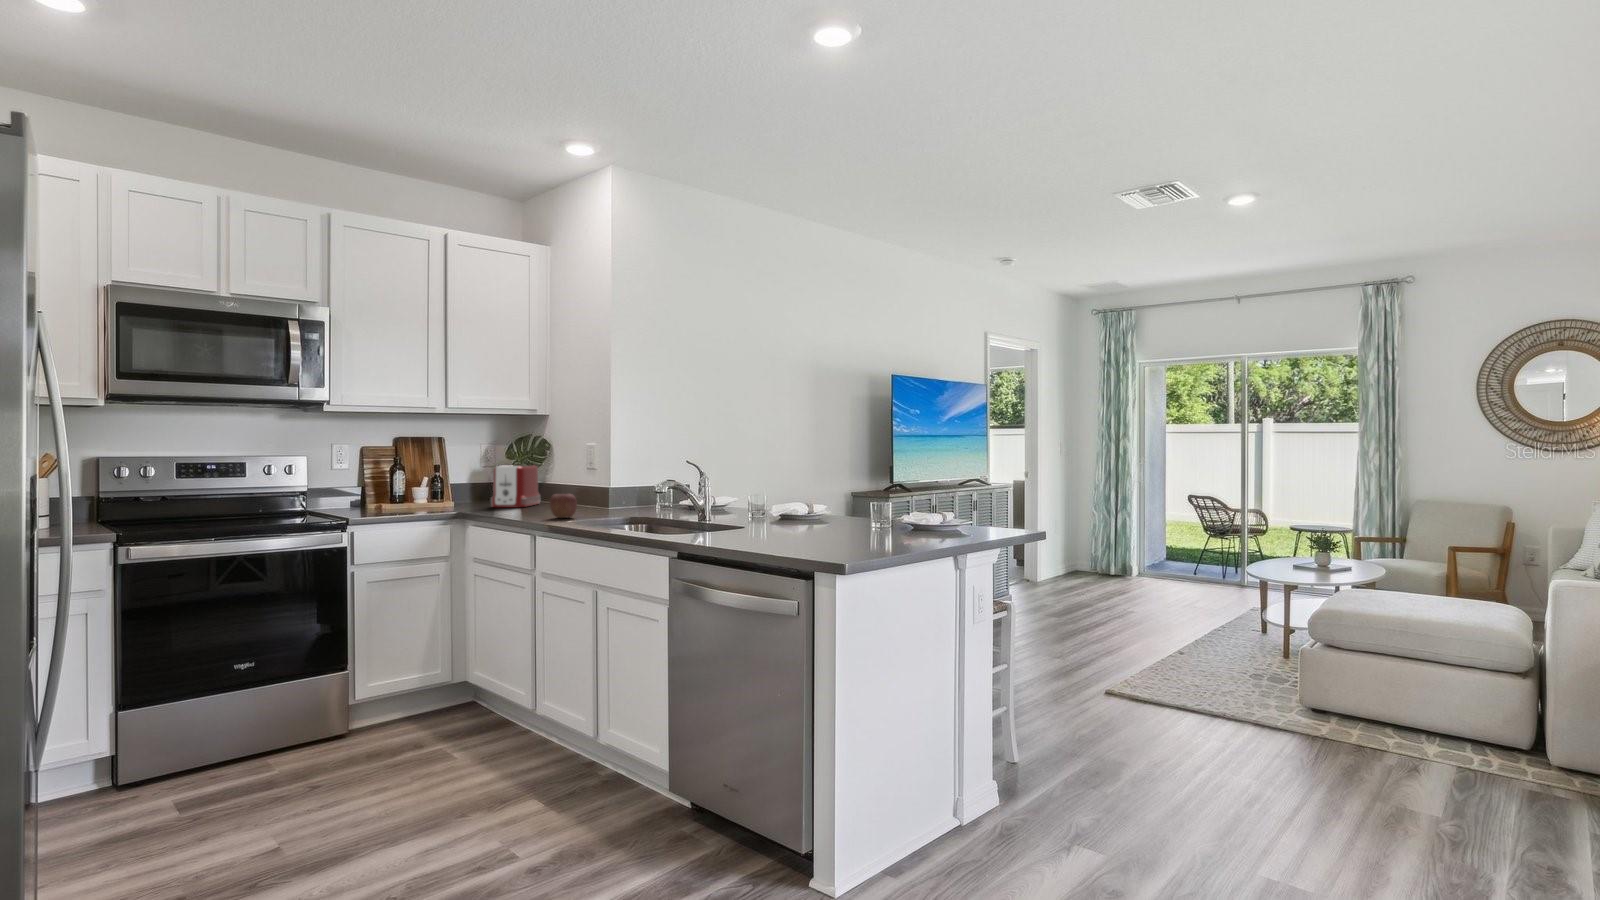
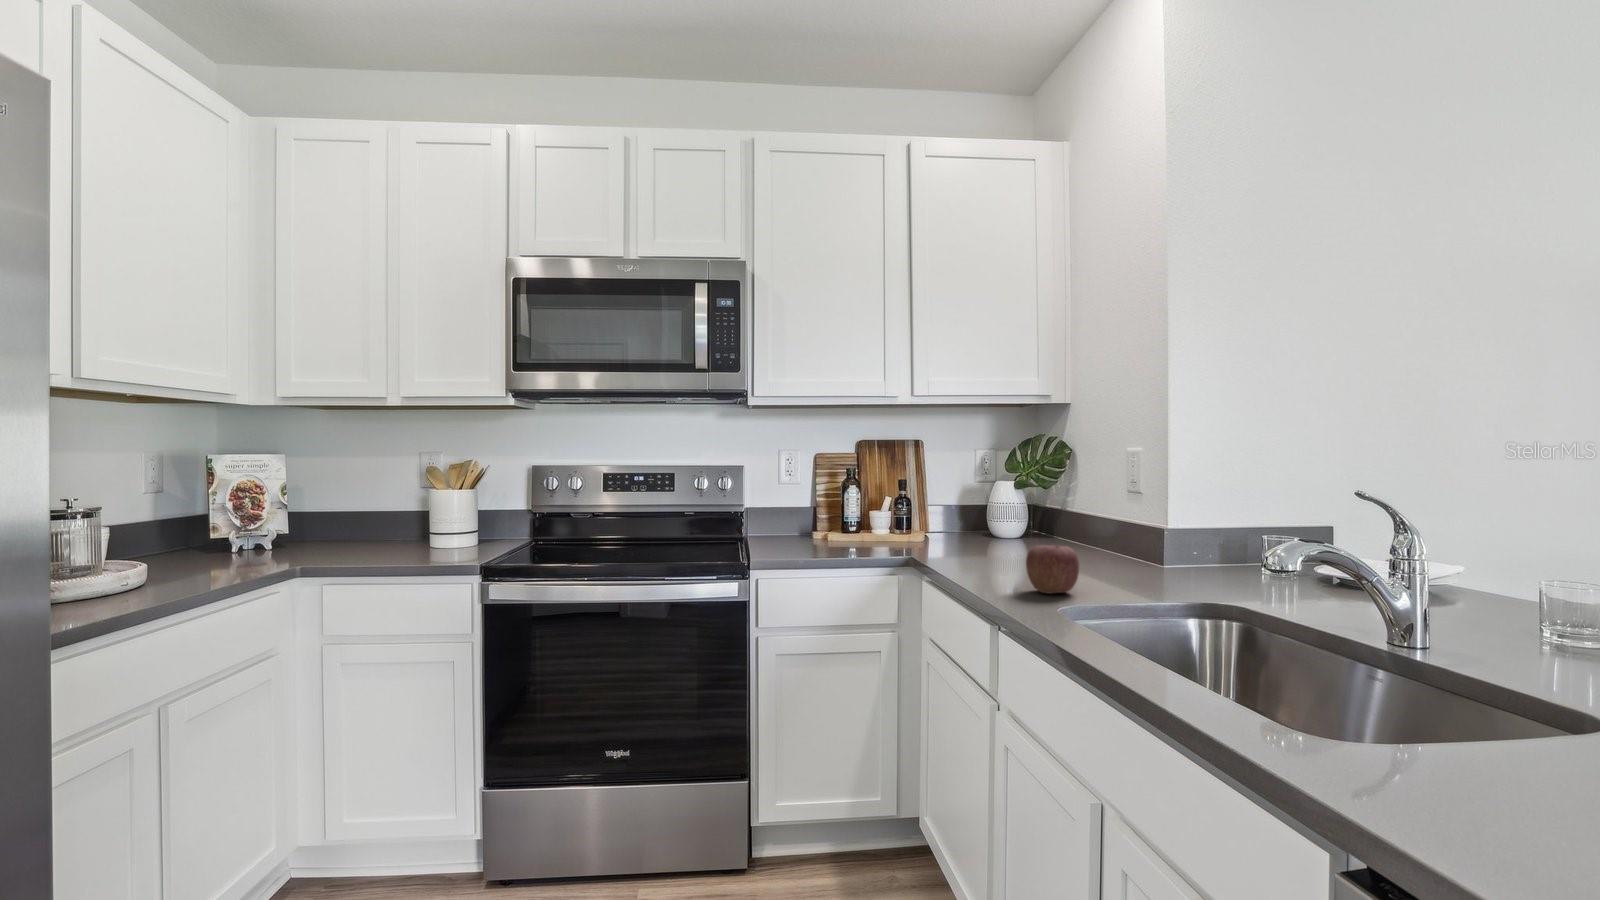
toaster: present [491,465,540,508] -> none [974,482,1057,550]

